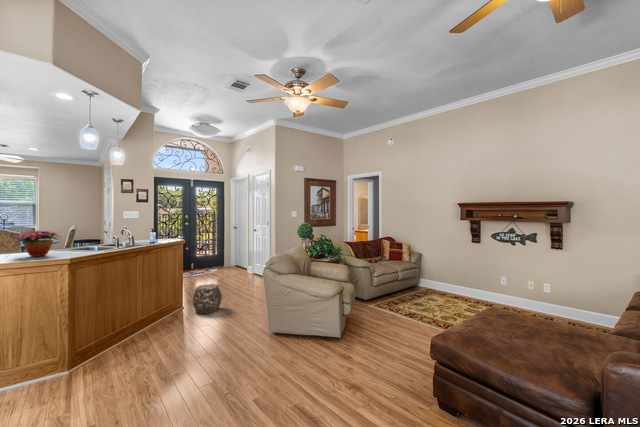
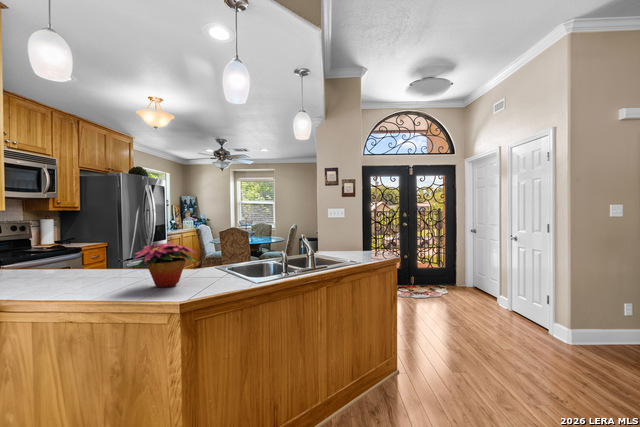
woven basket: present [192,284,222,314] -> none [412,340,469,406]

